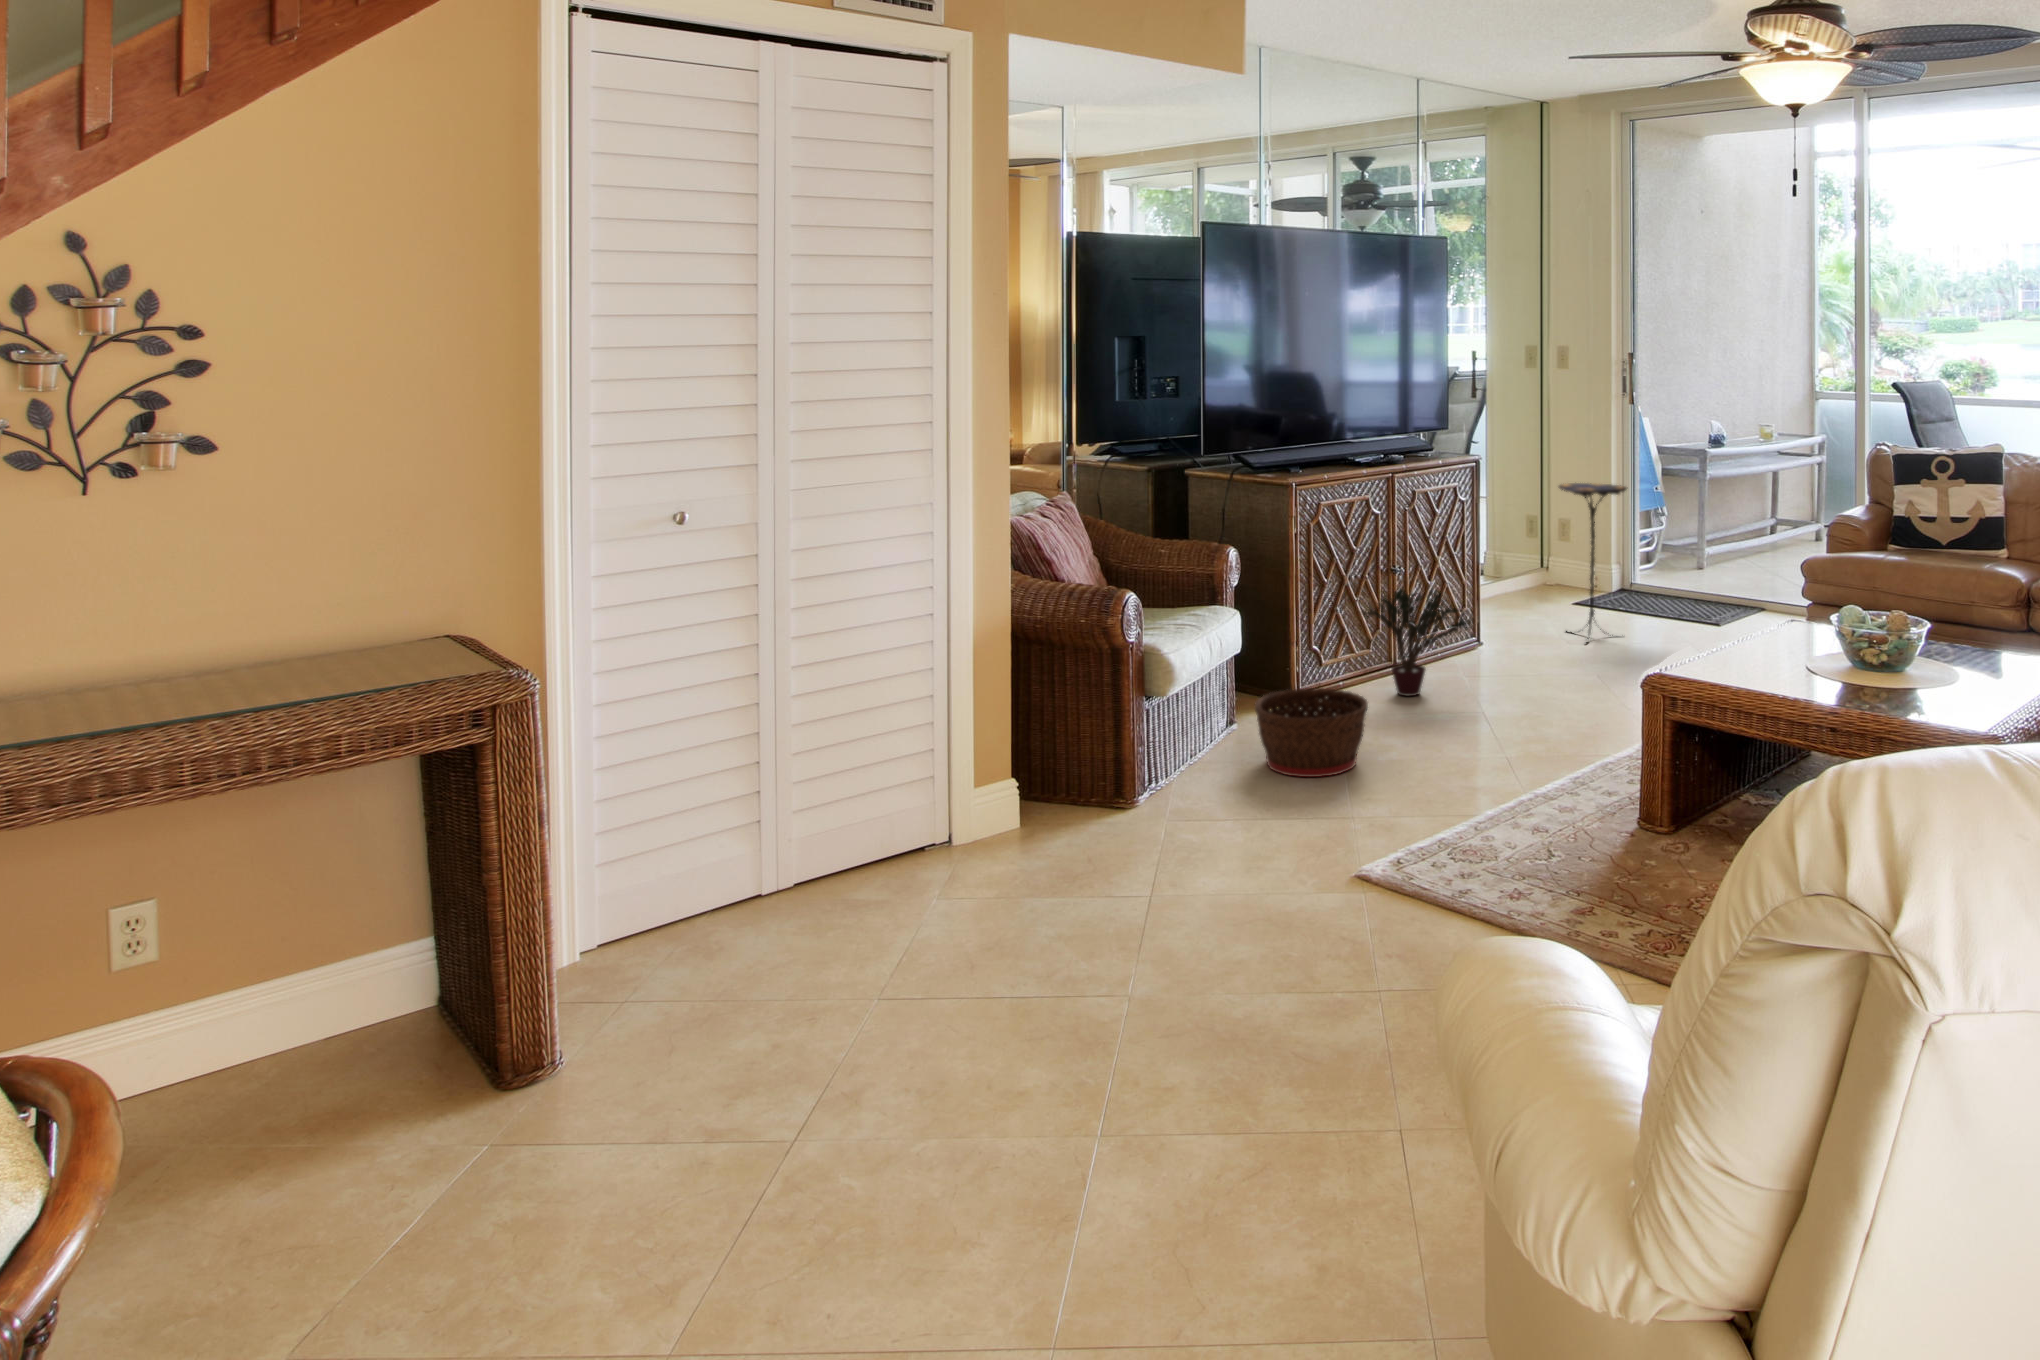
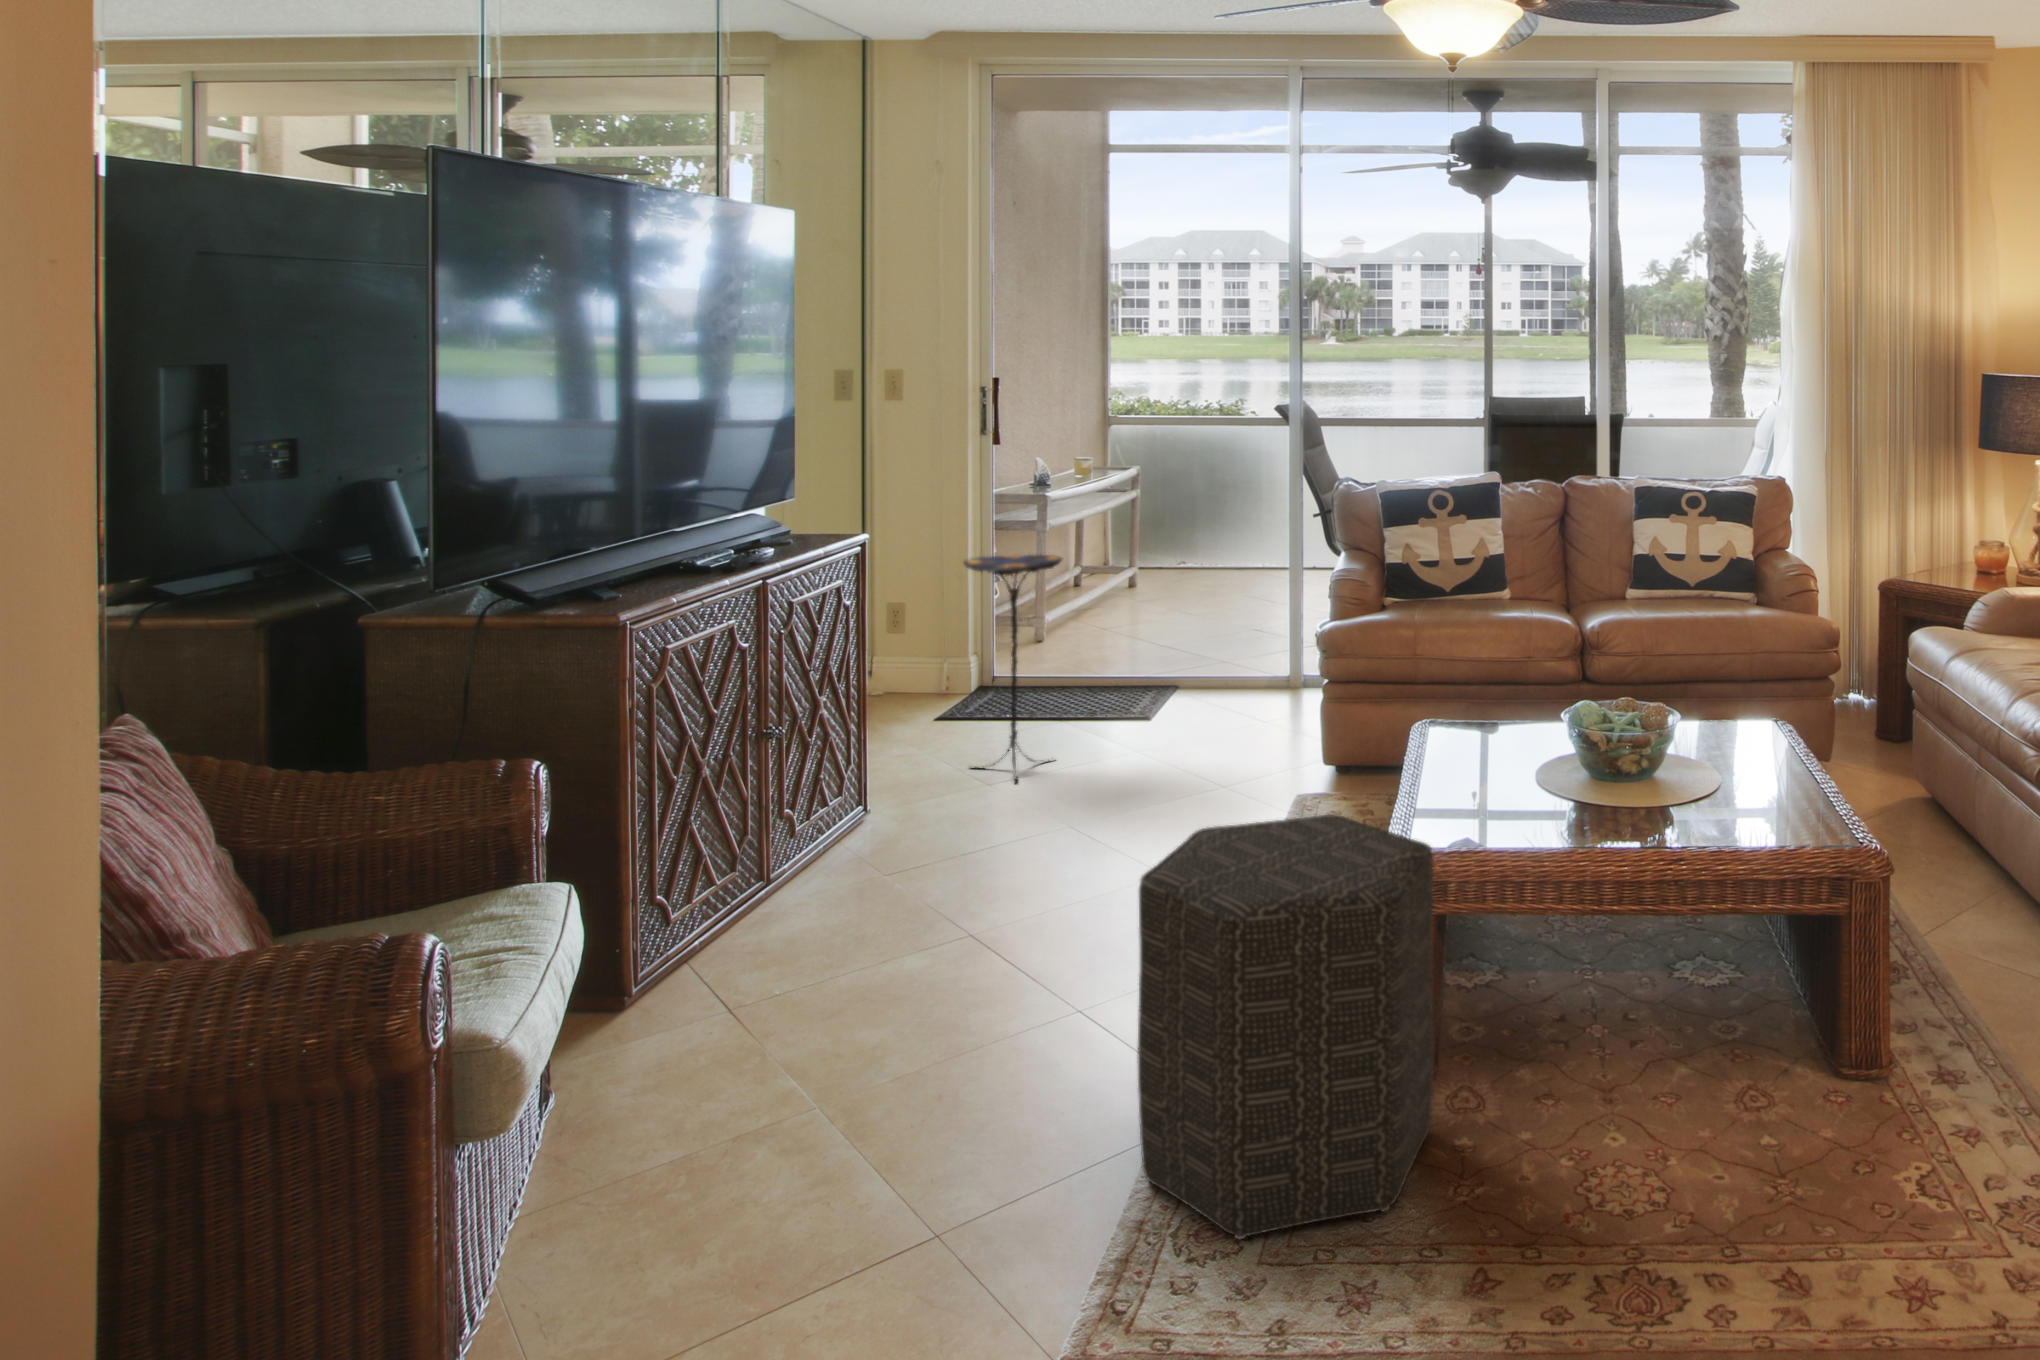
potted plant: present [1364,589,1471,696] -> none [731,748,935,939]
ottoman: none [1459,635,1644,878] -> present [1137,815,1434,1239]
basket: present [1255,688,1368,777] -> none [645,976,876,1176]

